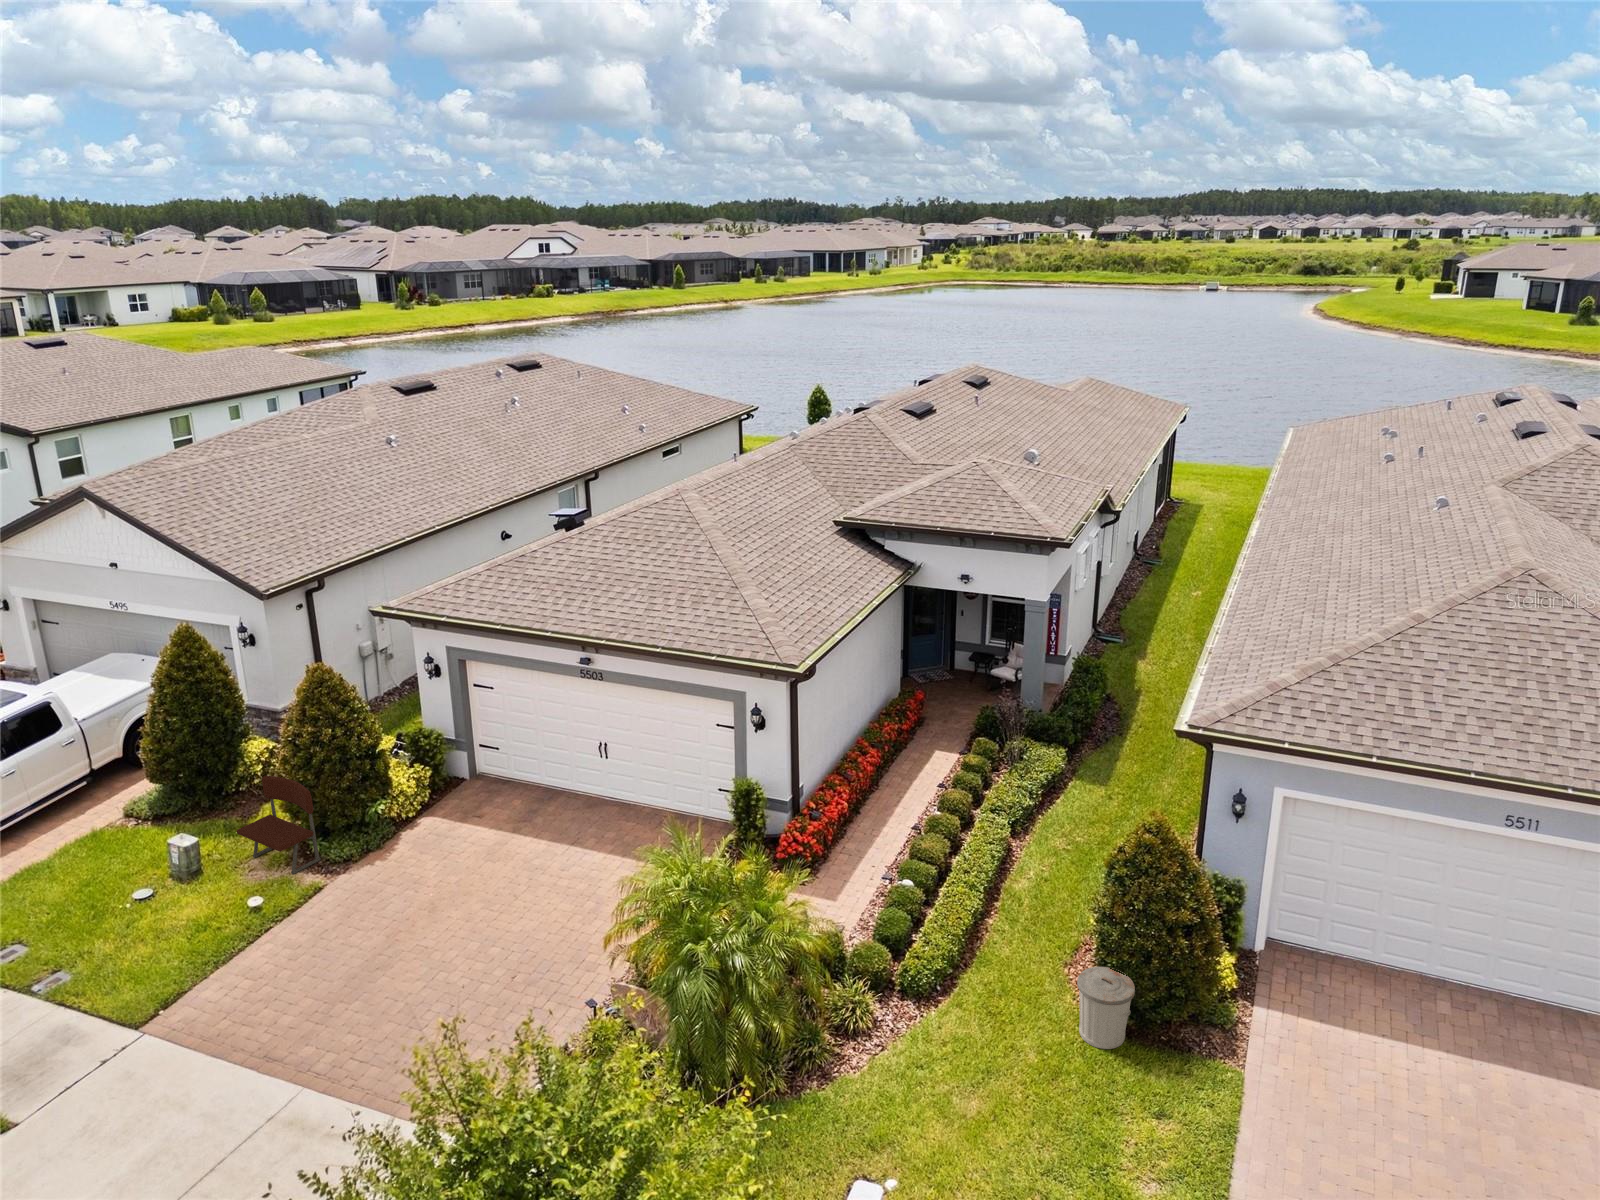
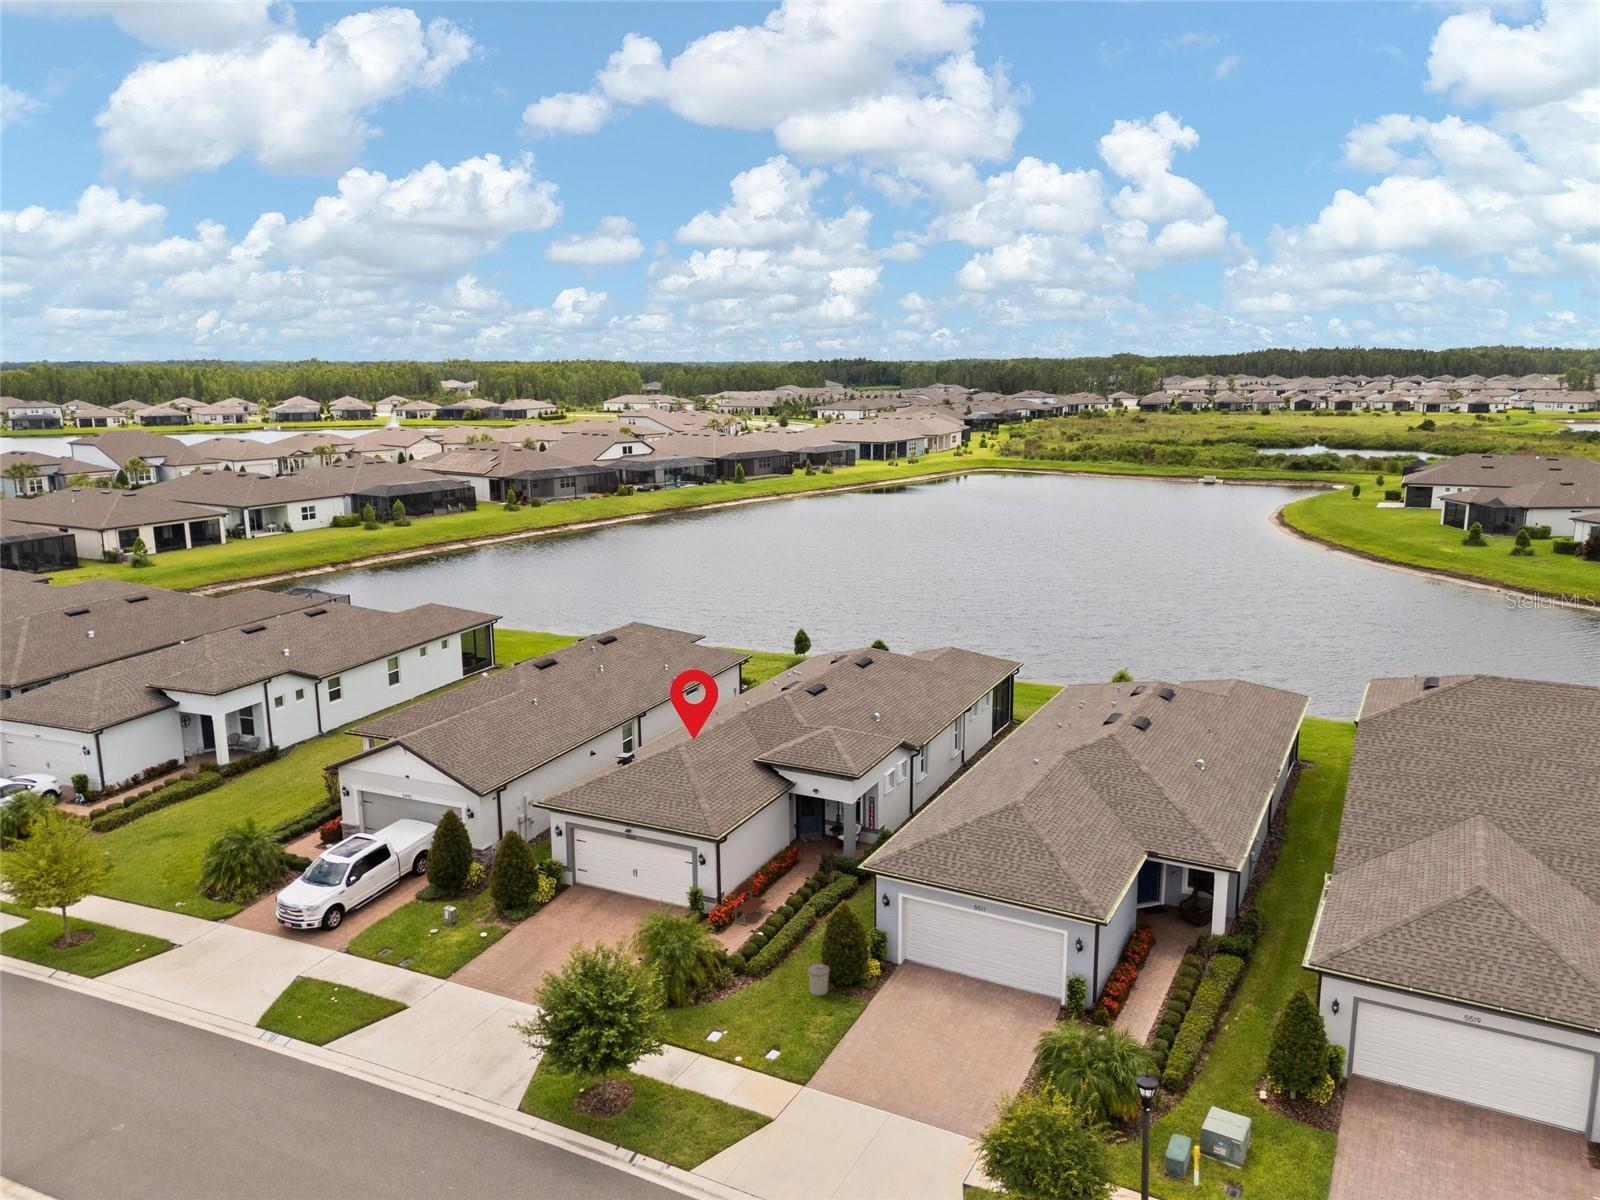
bench: present [237,776,321,874] -> present [734,879,766,926]

